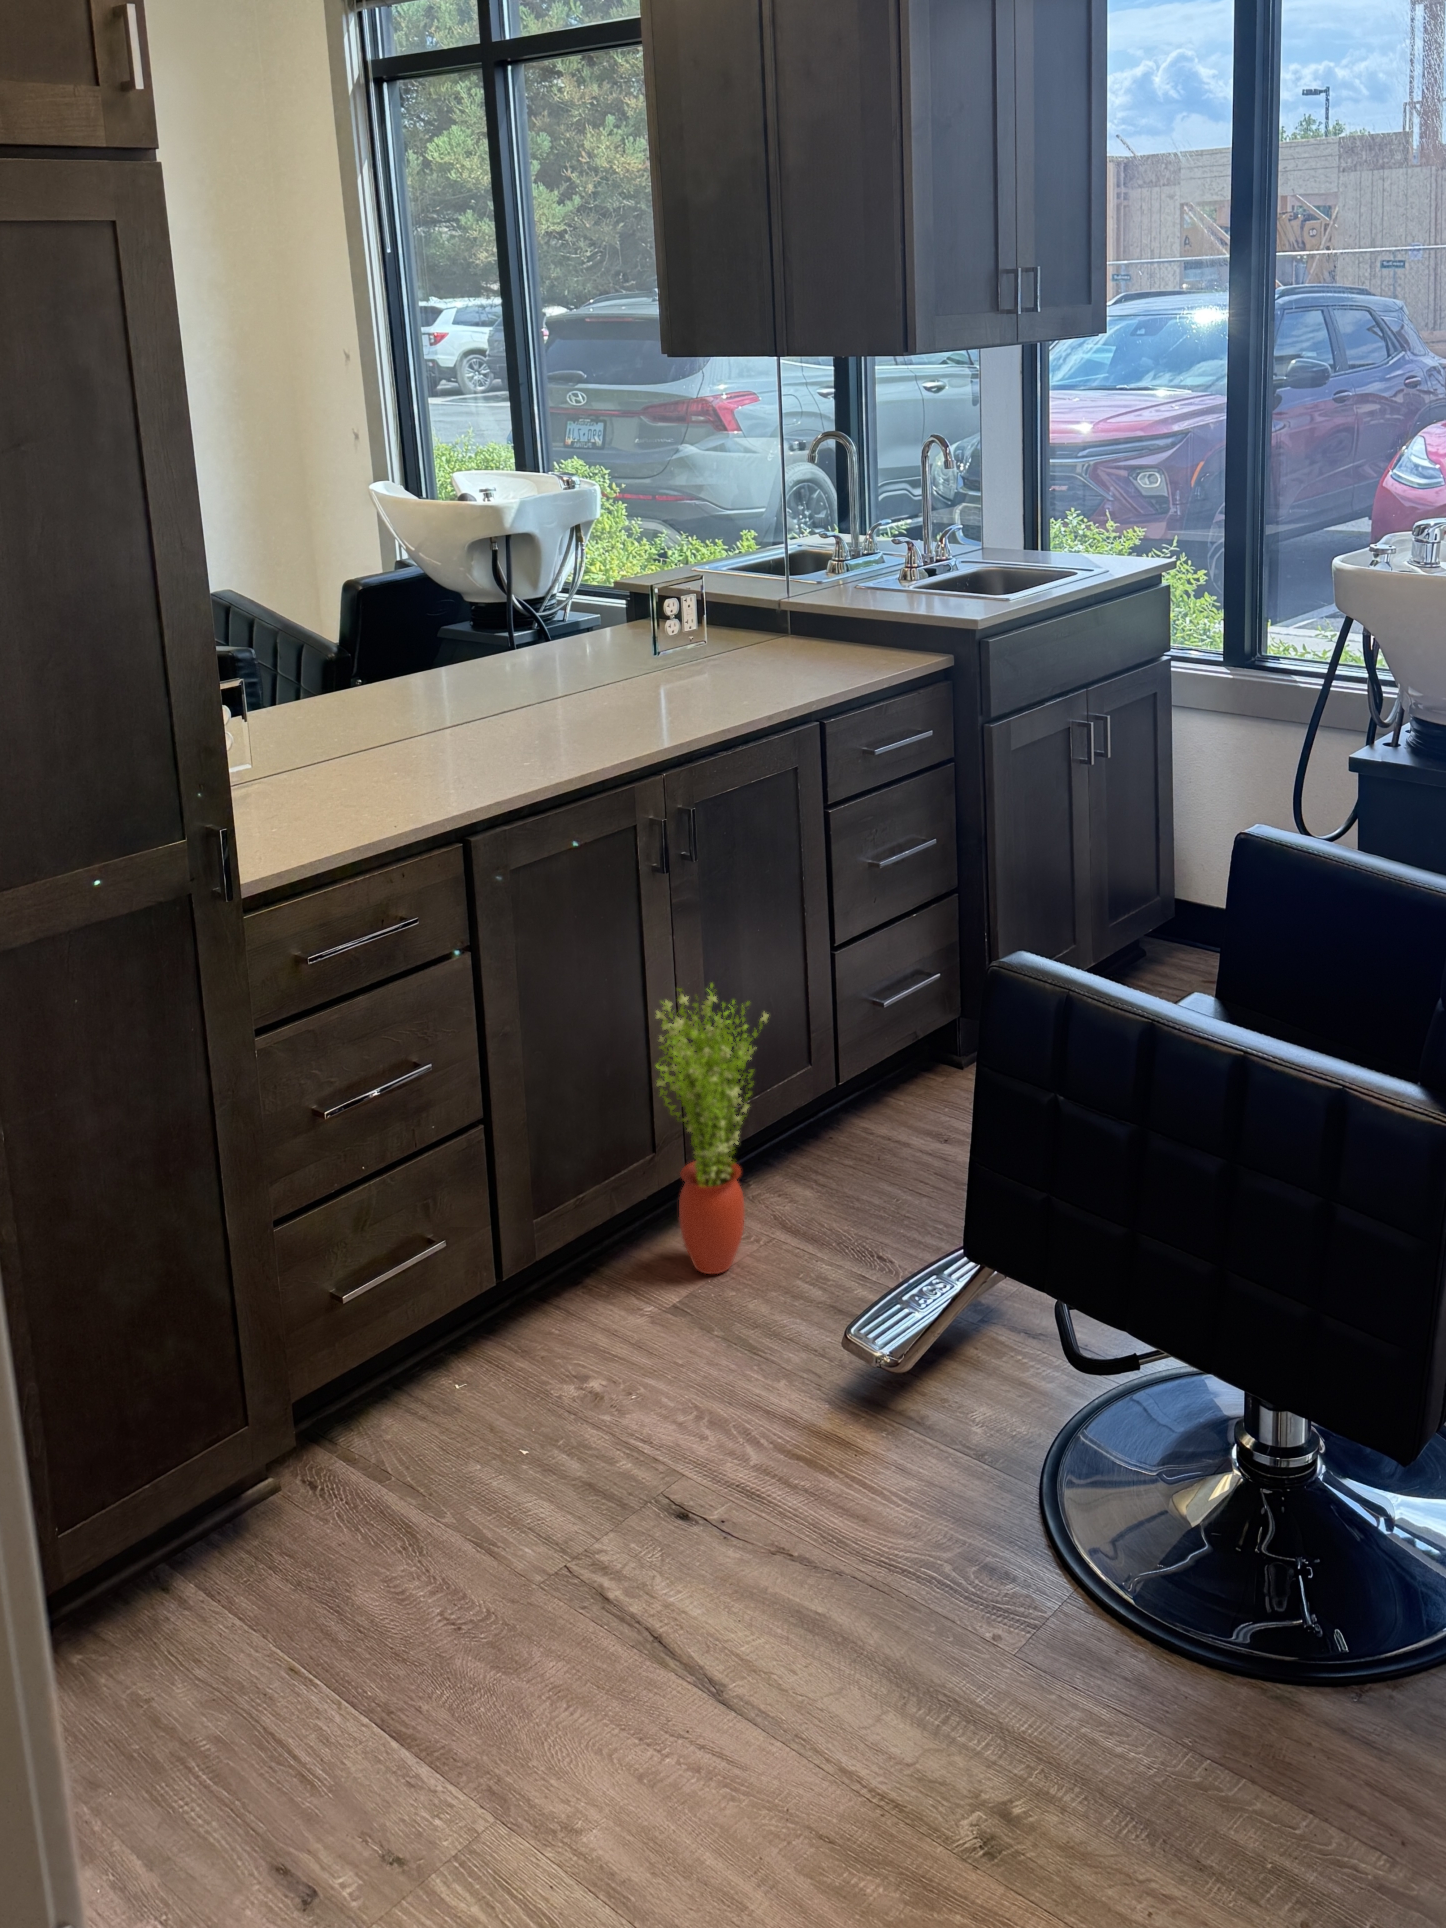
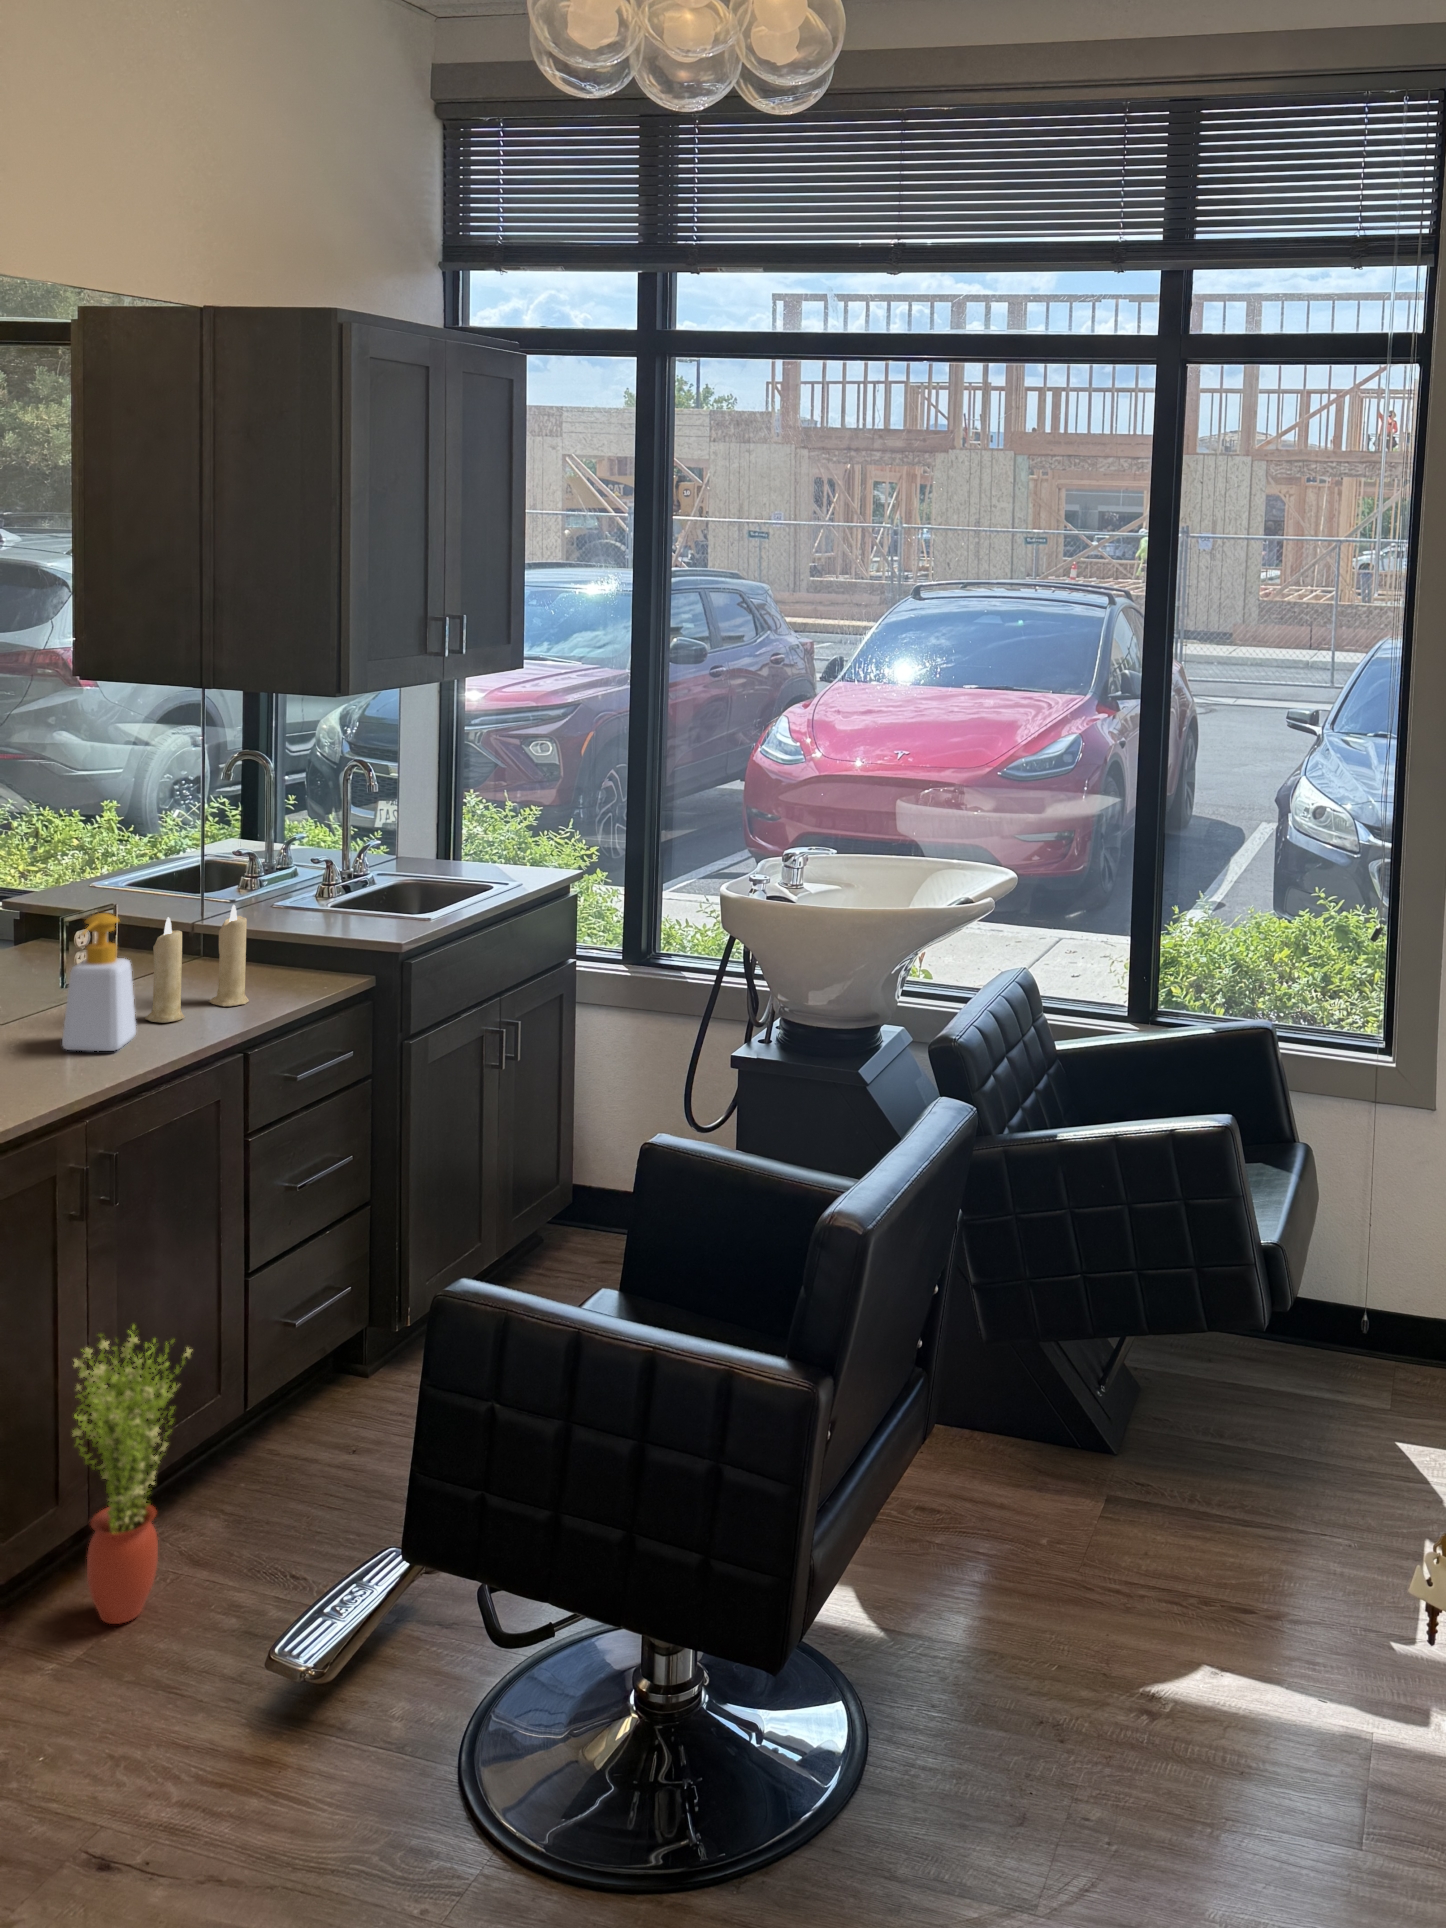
candle: none [724,567,826,688] -> present [145,905,249,1023]
soap bottle: none [643,570,713,711] -> present [62,913,136,1051]

